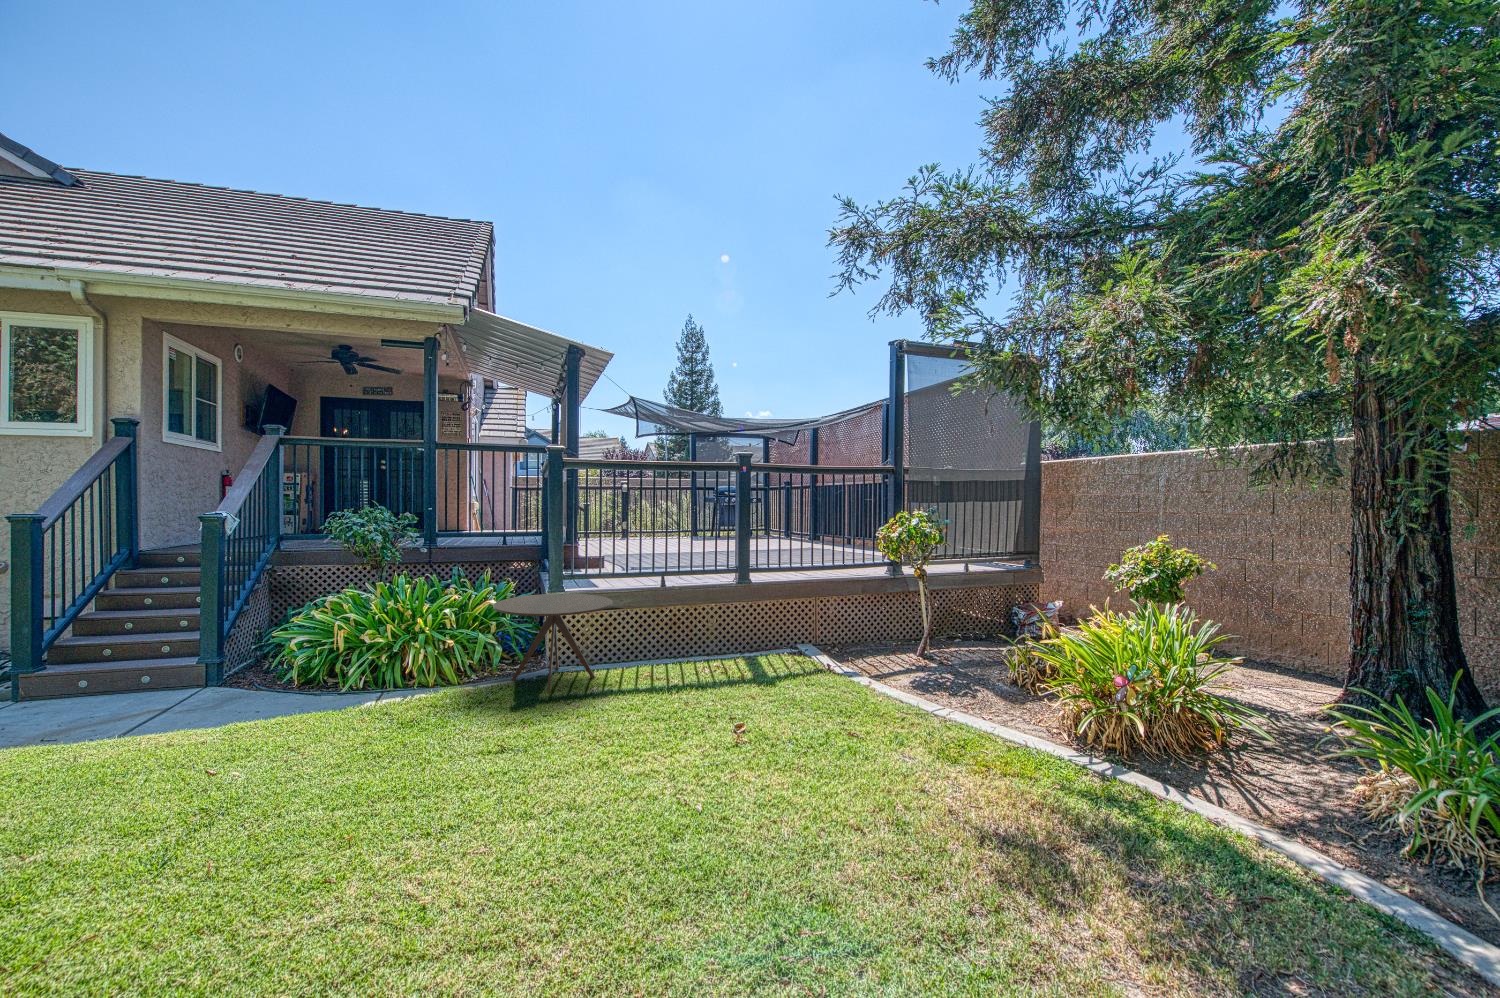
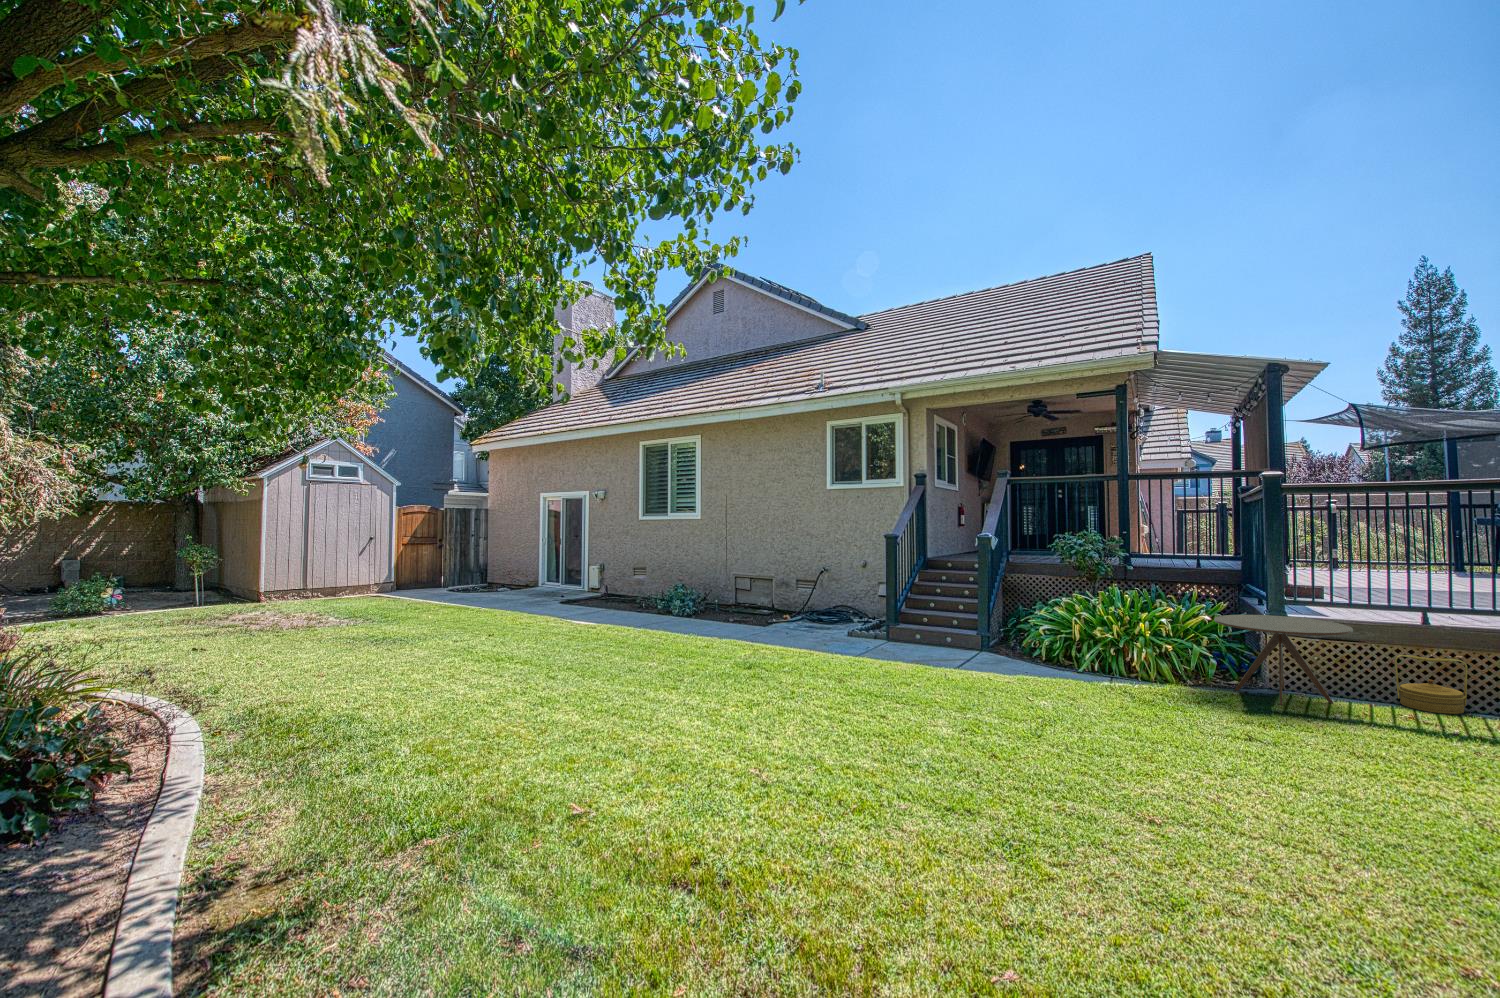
woven basket: none [643,619,689,670] -> present [1395,655,1467,714]

